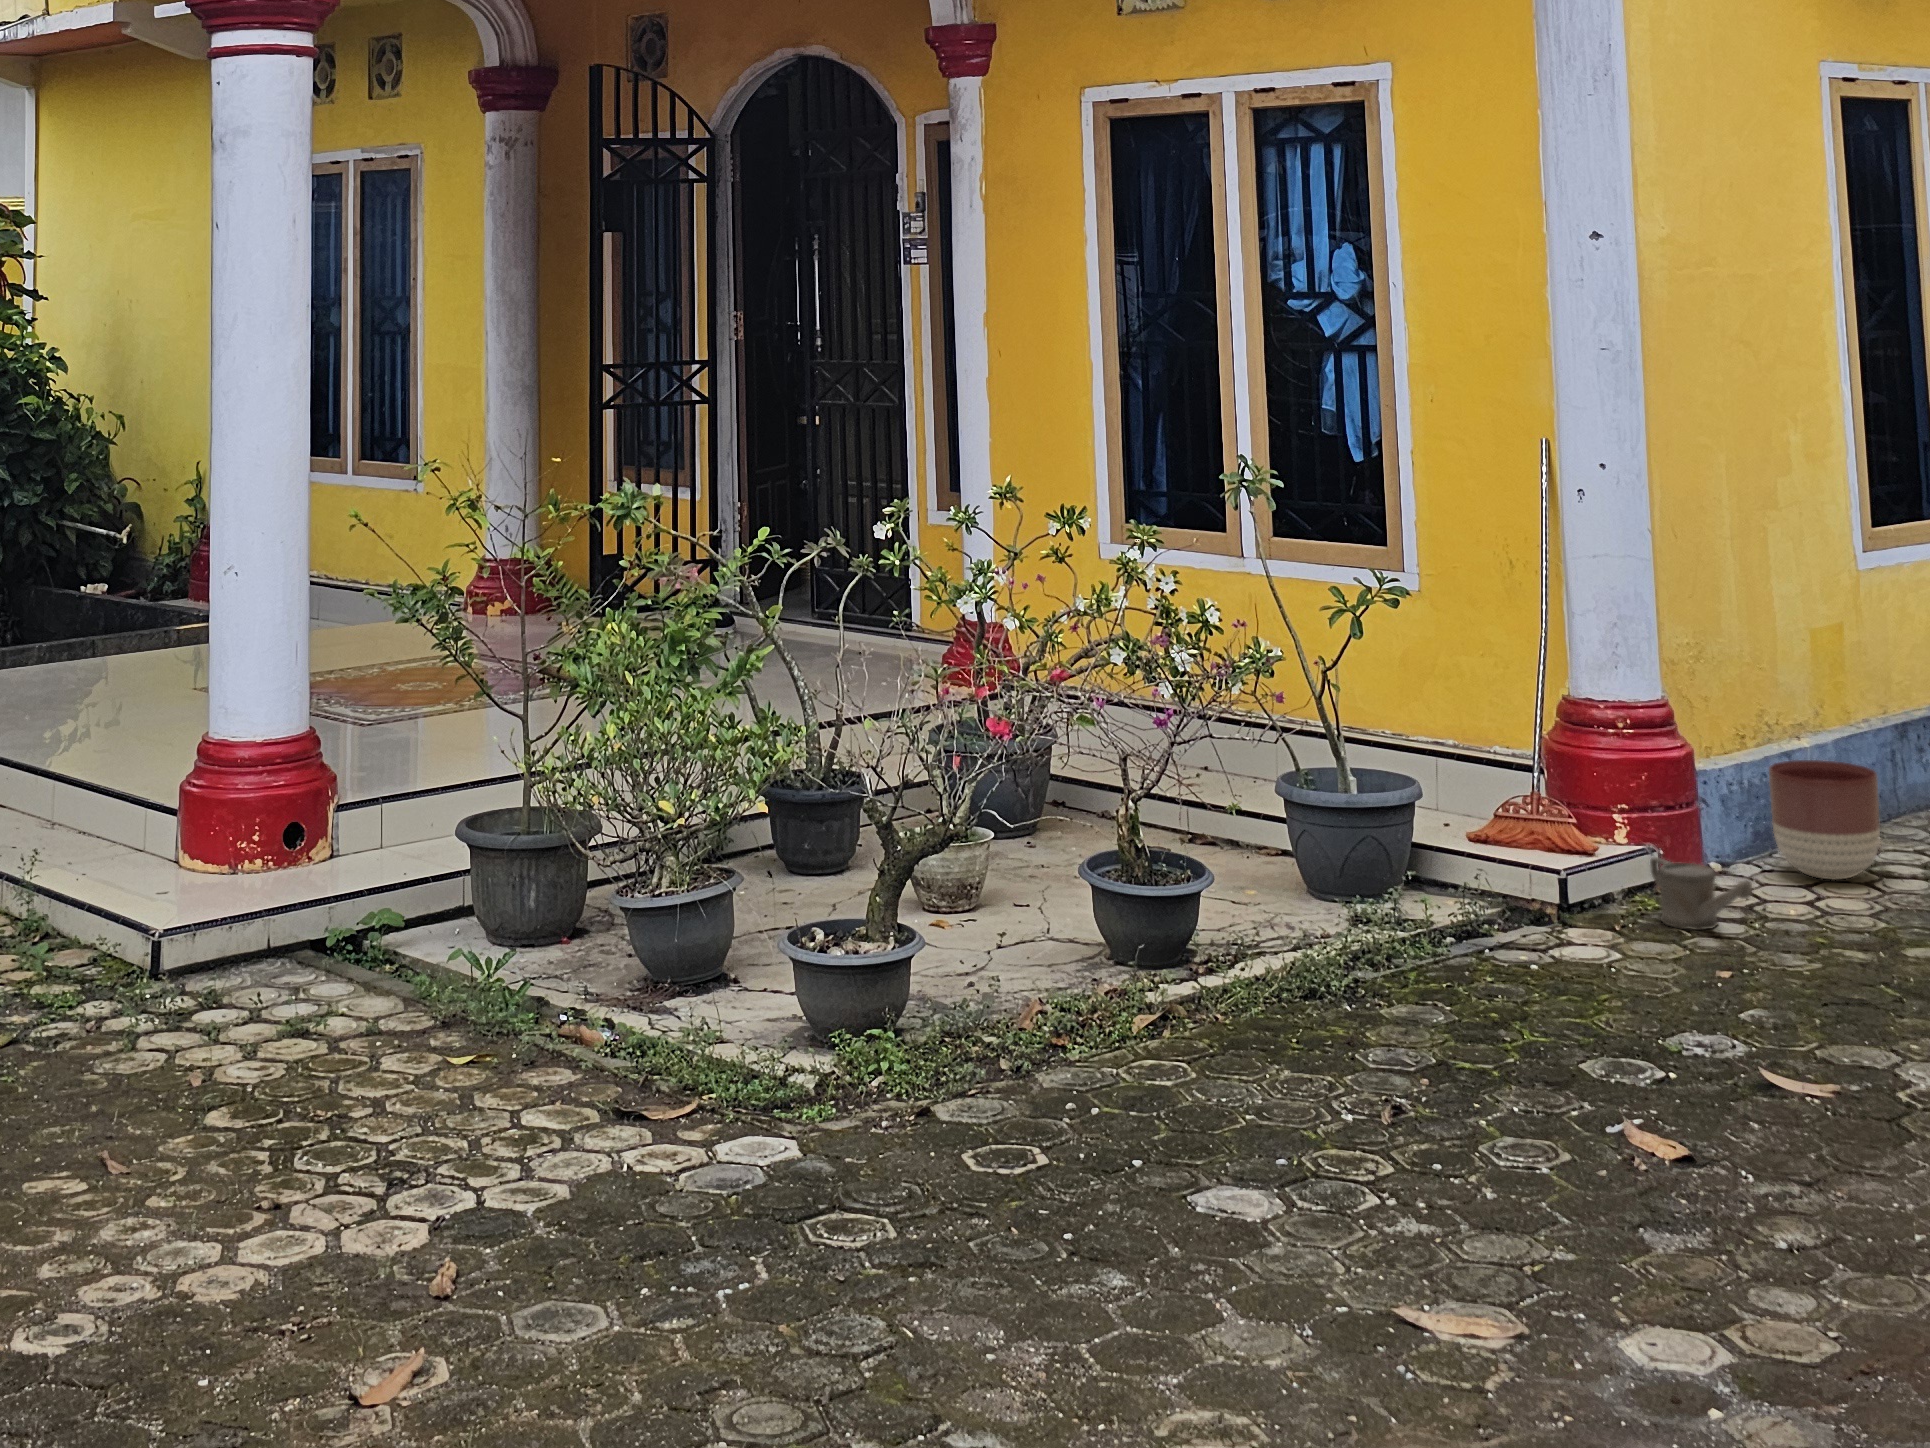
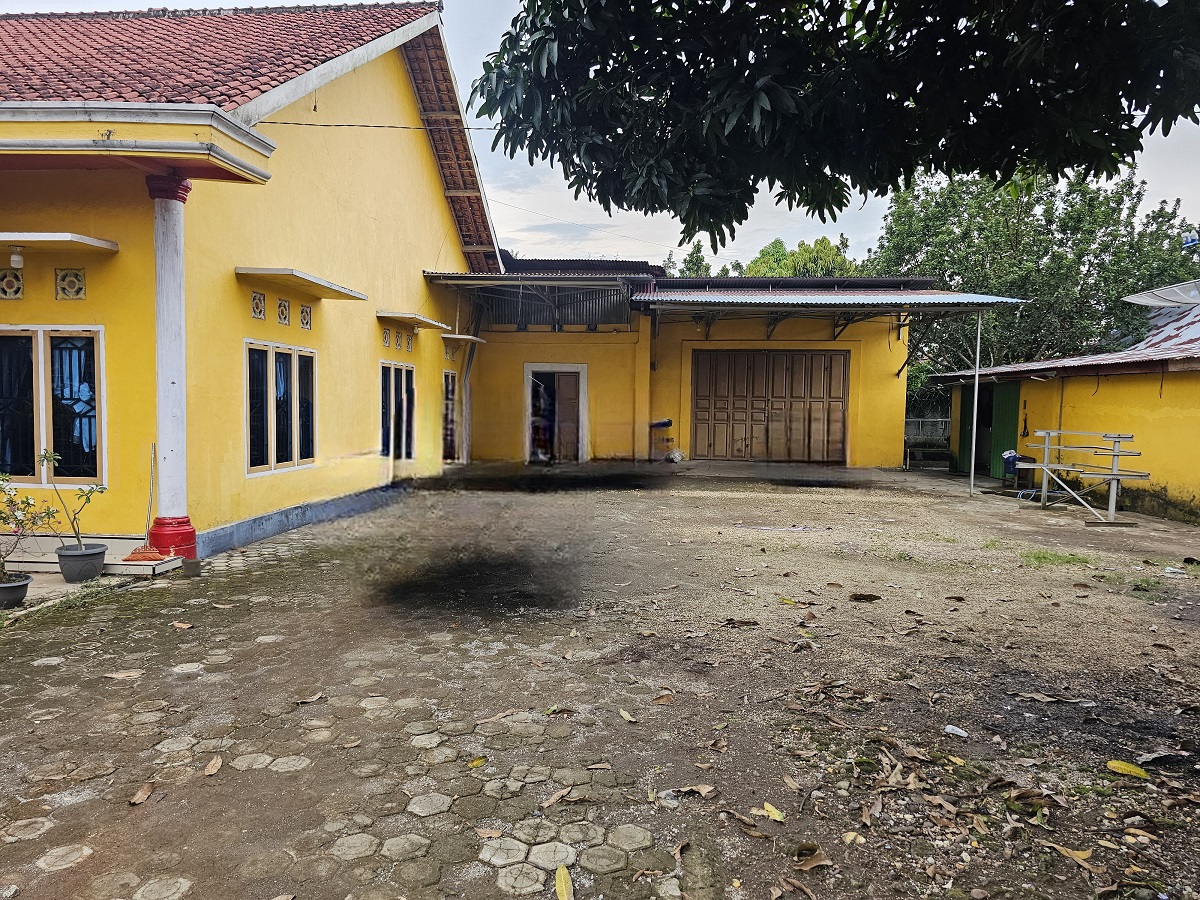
planter: present [1769,760,1880,879] -> none [217,530,247,560]

